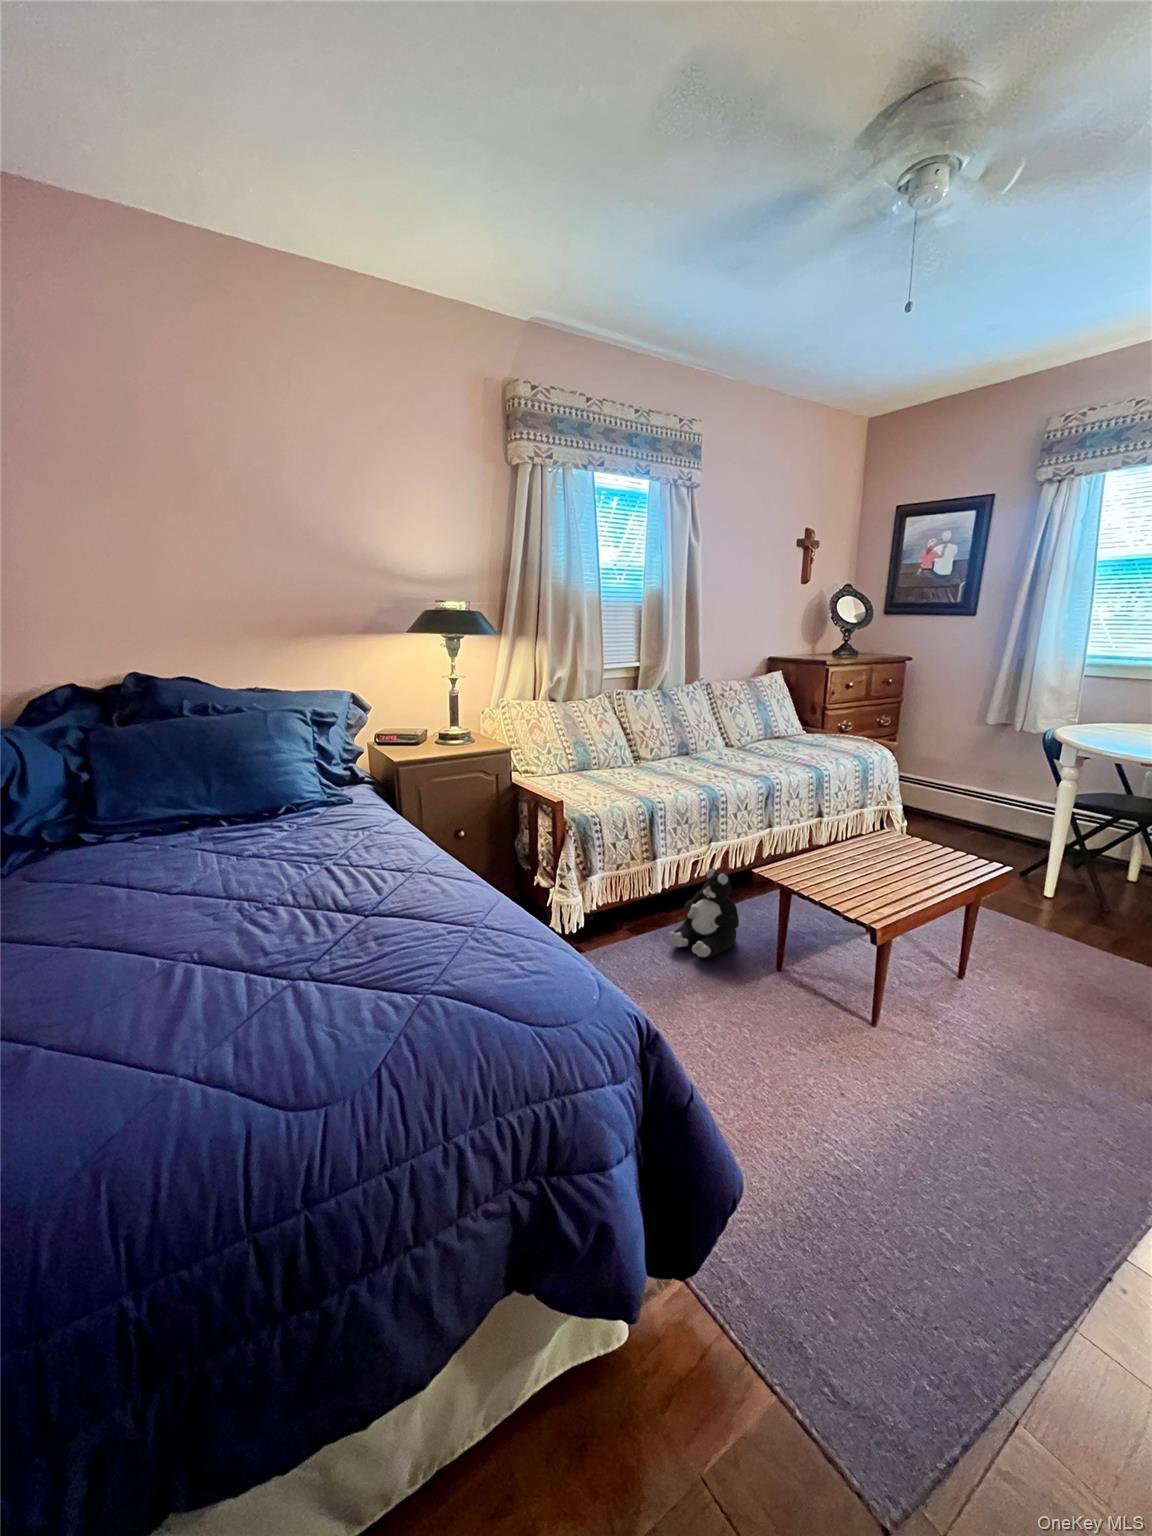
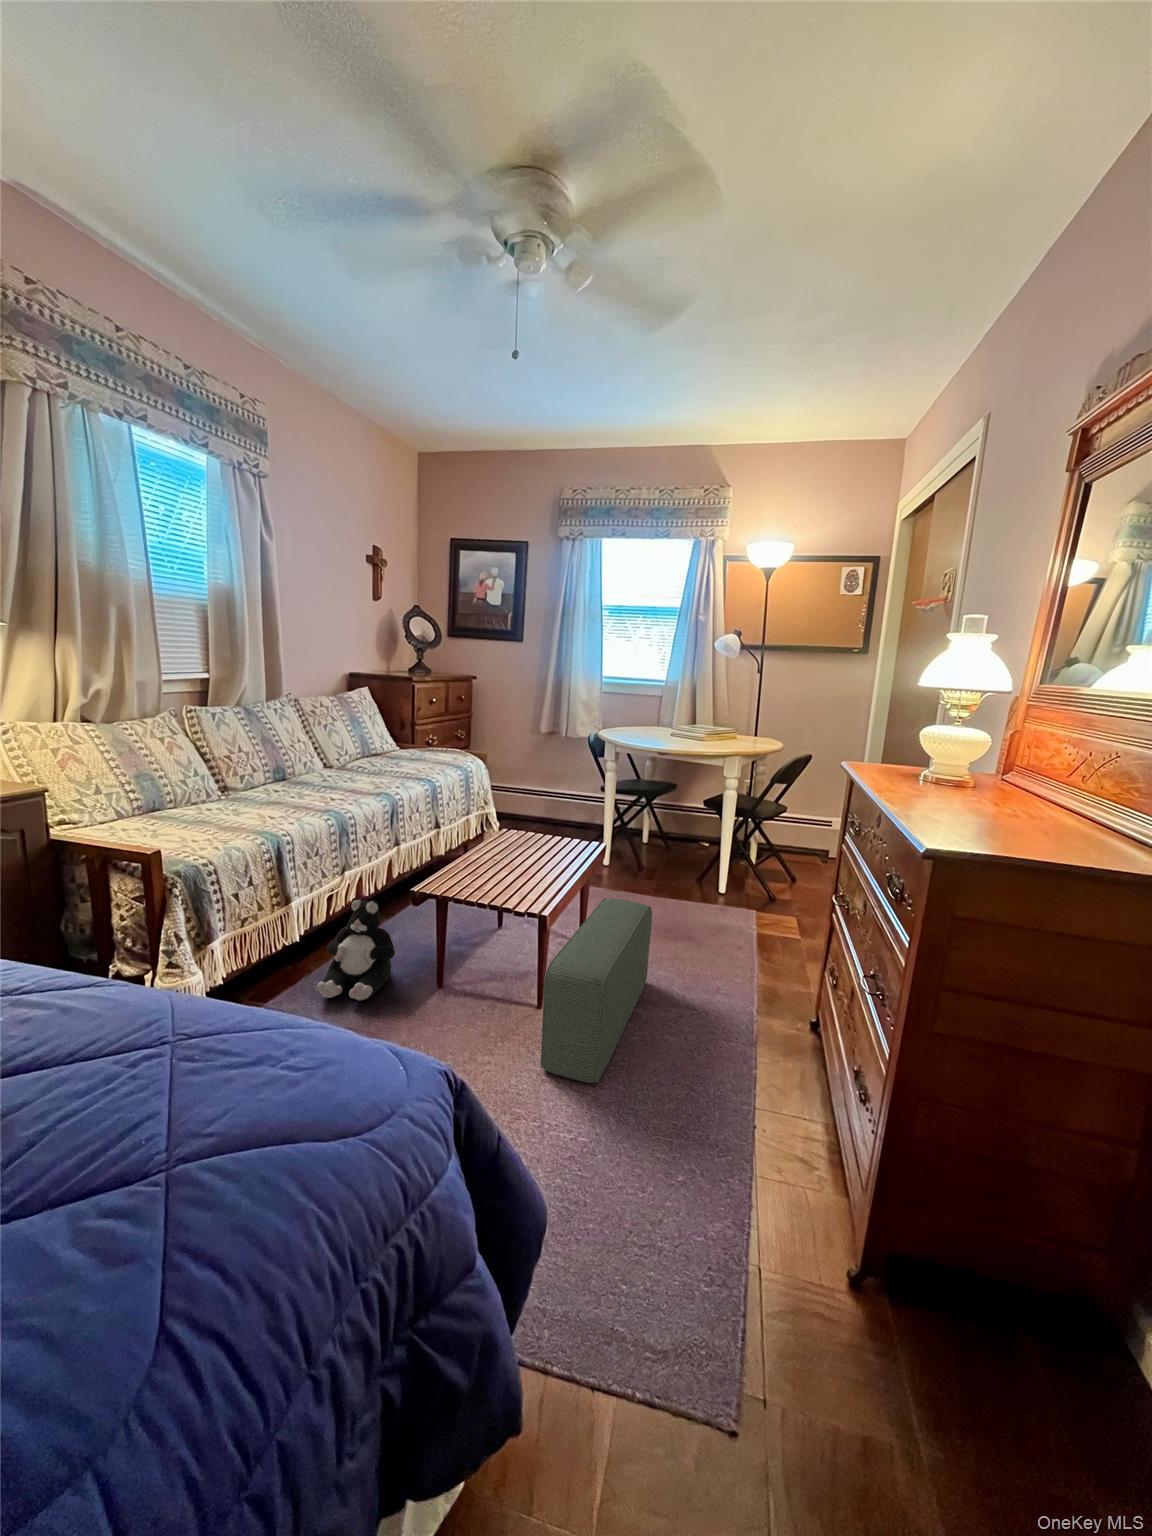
pouf: none [840,929,1041,1118] -> present [541,898,652,1083]

